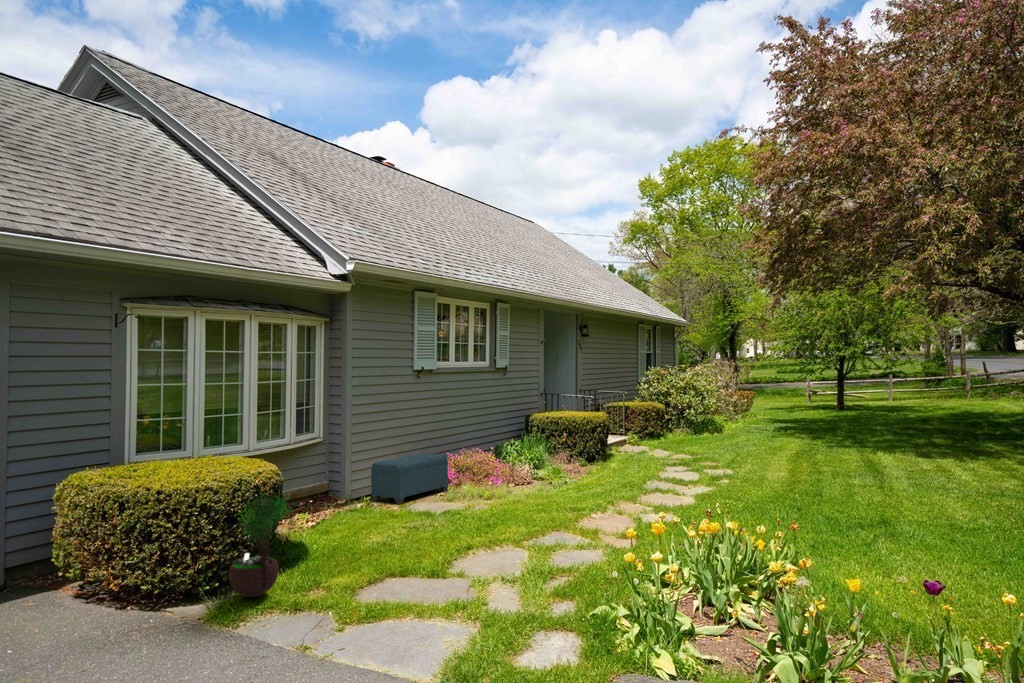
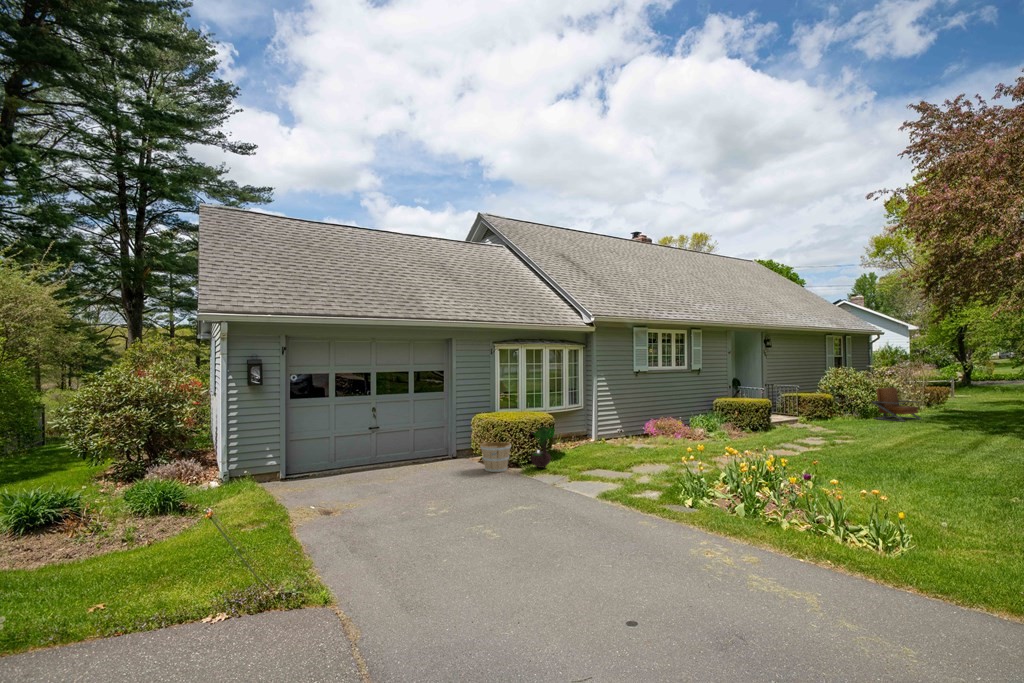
lounge chair: none [713,392,766,438] -> present [872,388,922,421]
bench: present [371,453,448,504] -> none [608,417,652,442]
wooden bucket: none [83,542,175,632] -> present [481,442,511,472]

